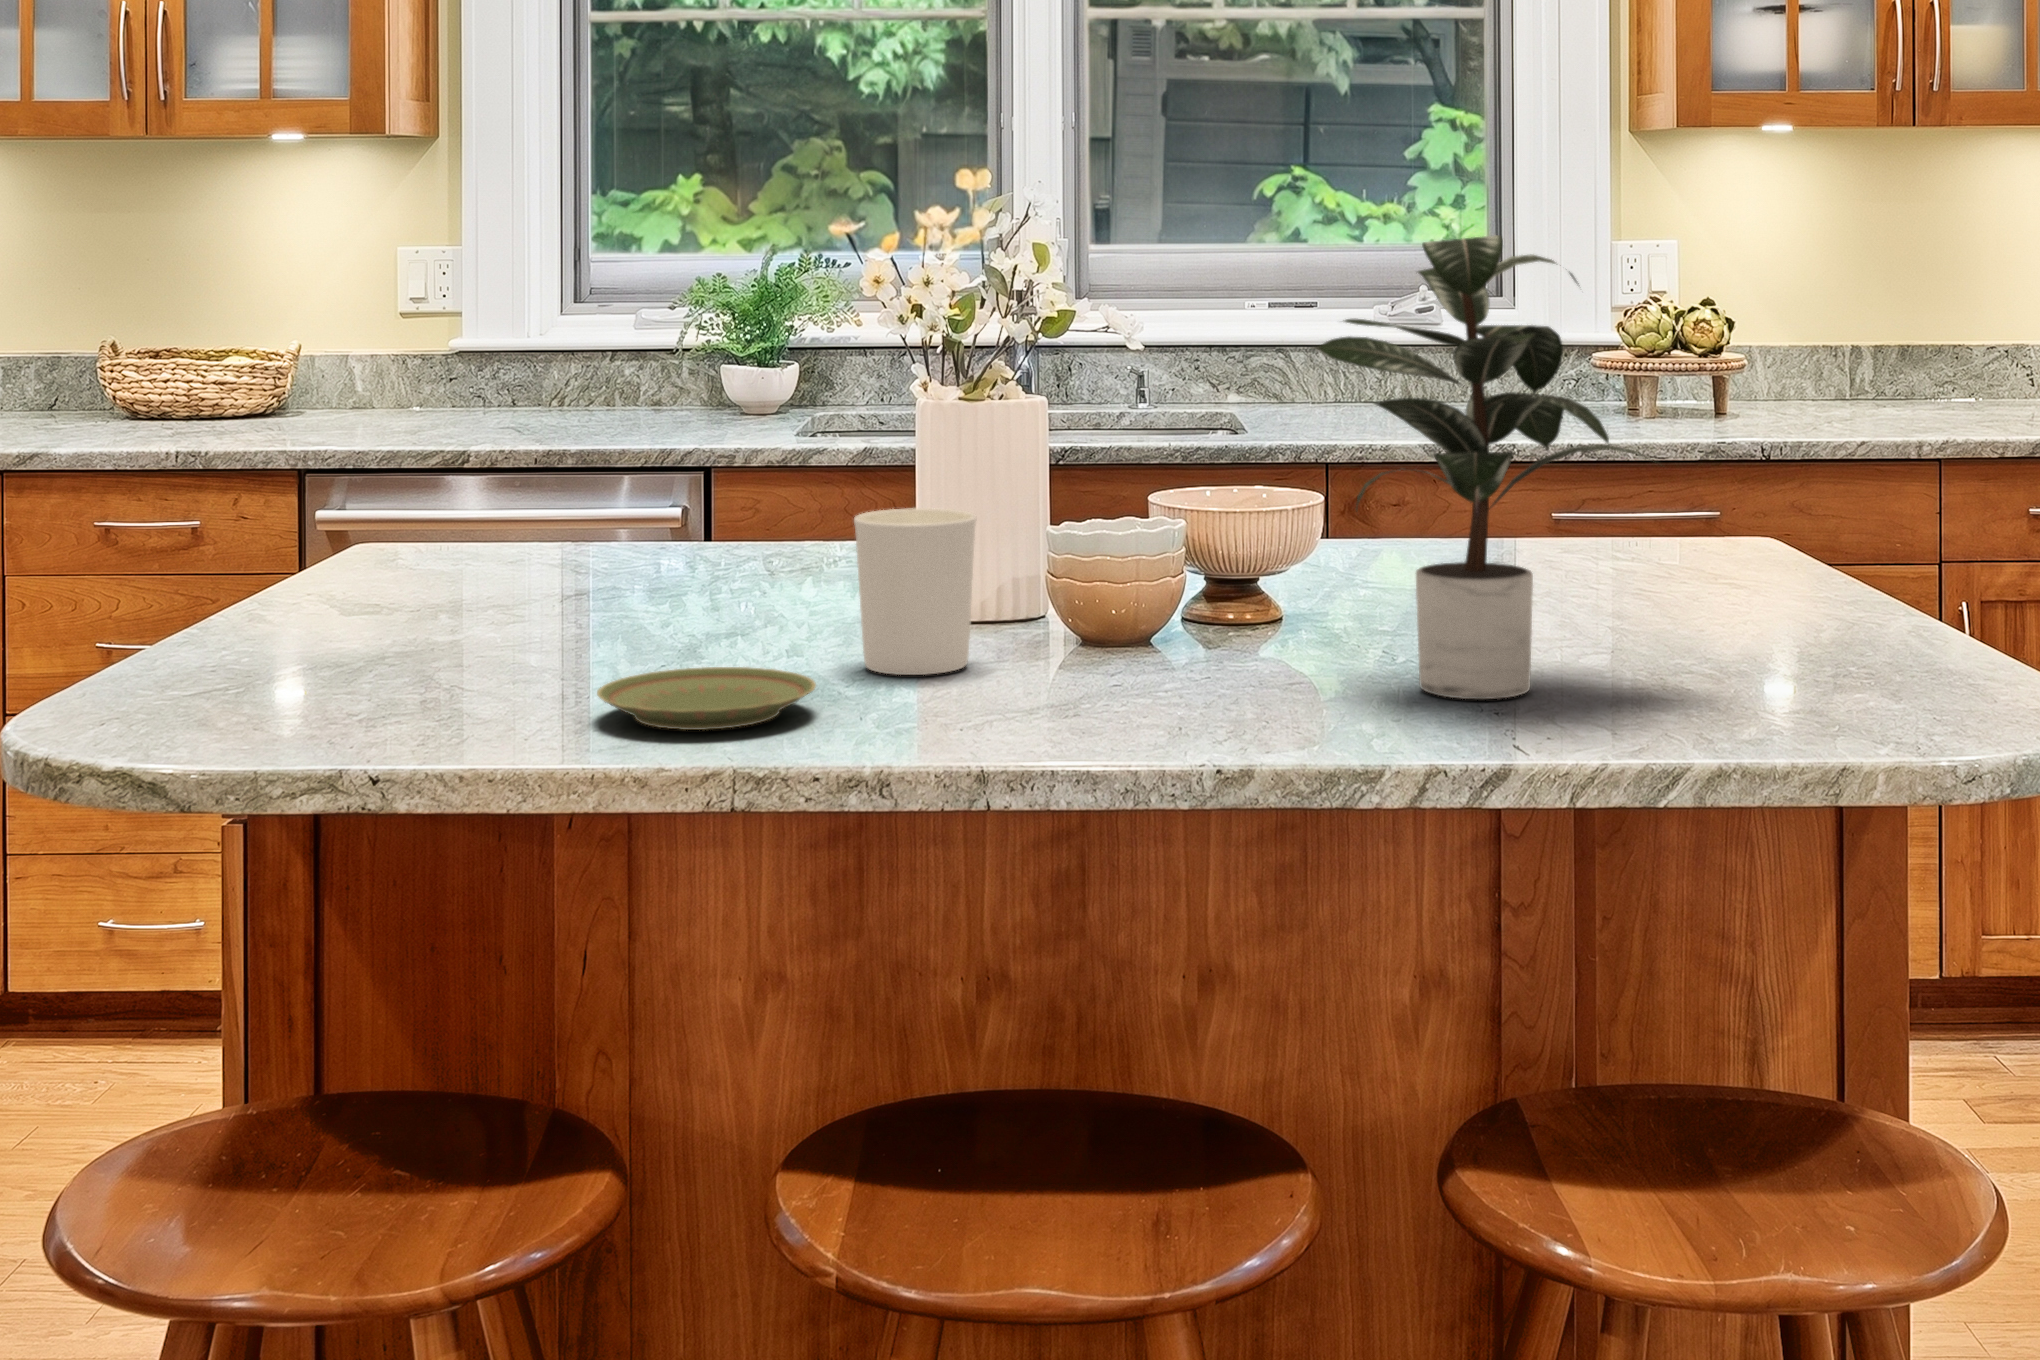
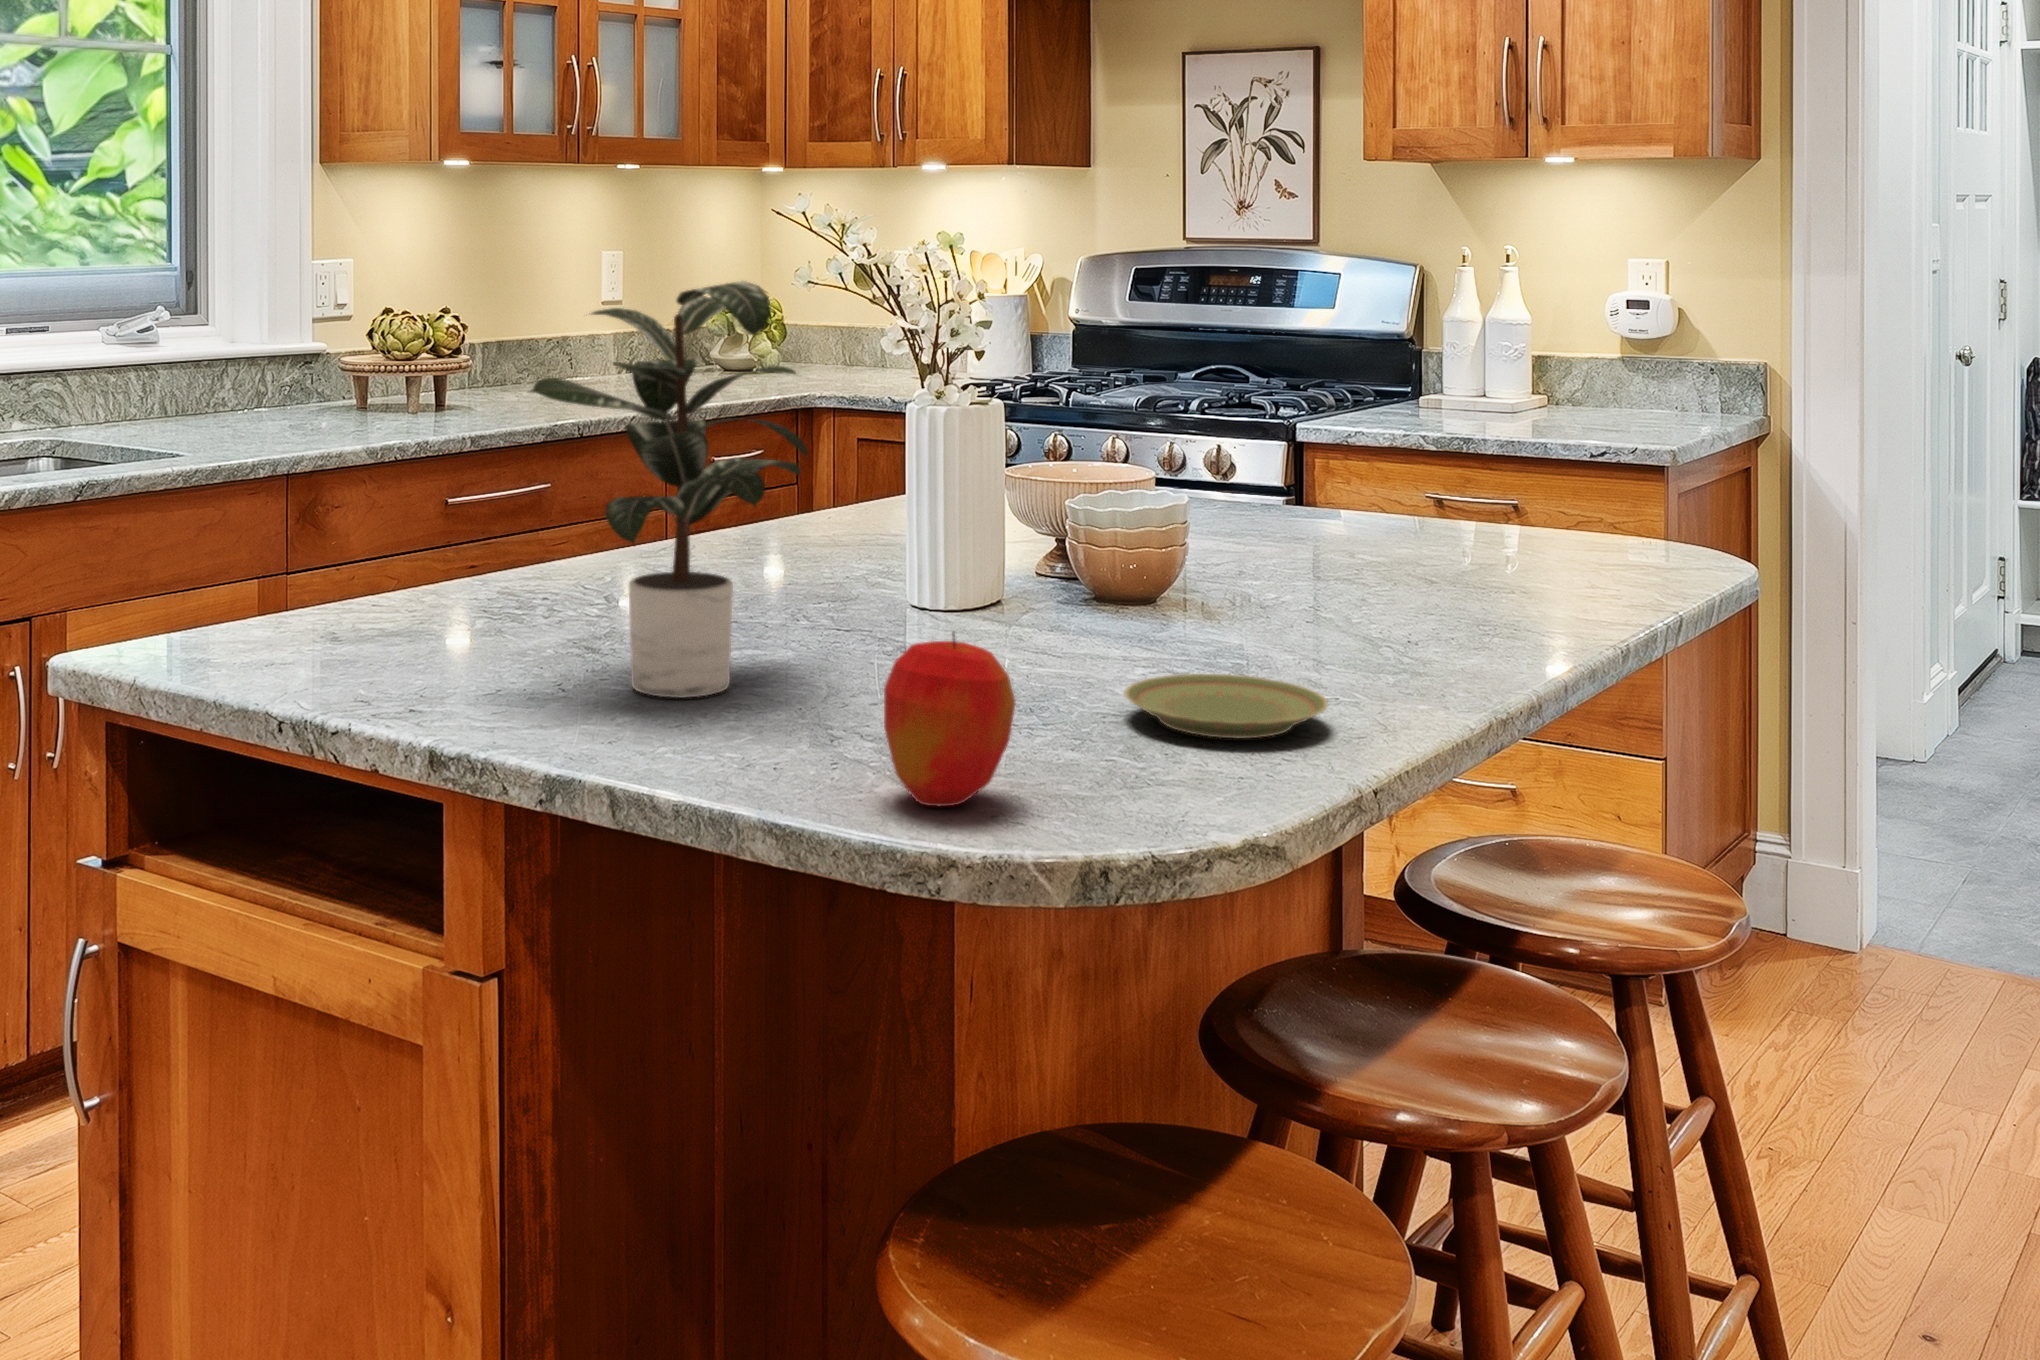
potted plant: present [1314,235,1637,699] -> present [529,281,808,698]
candle holder: present [854,508,976,675] -> none [1052,517,1162,668]
apple: none [229,546,359,706] -> present [884,632,1016,806]

